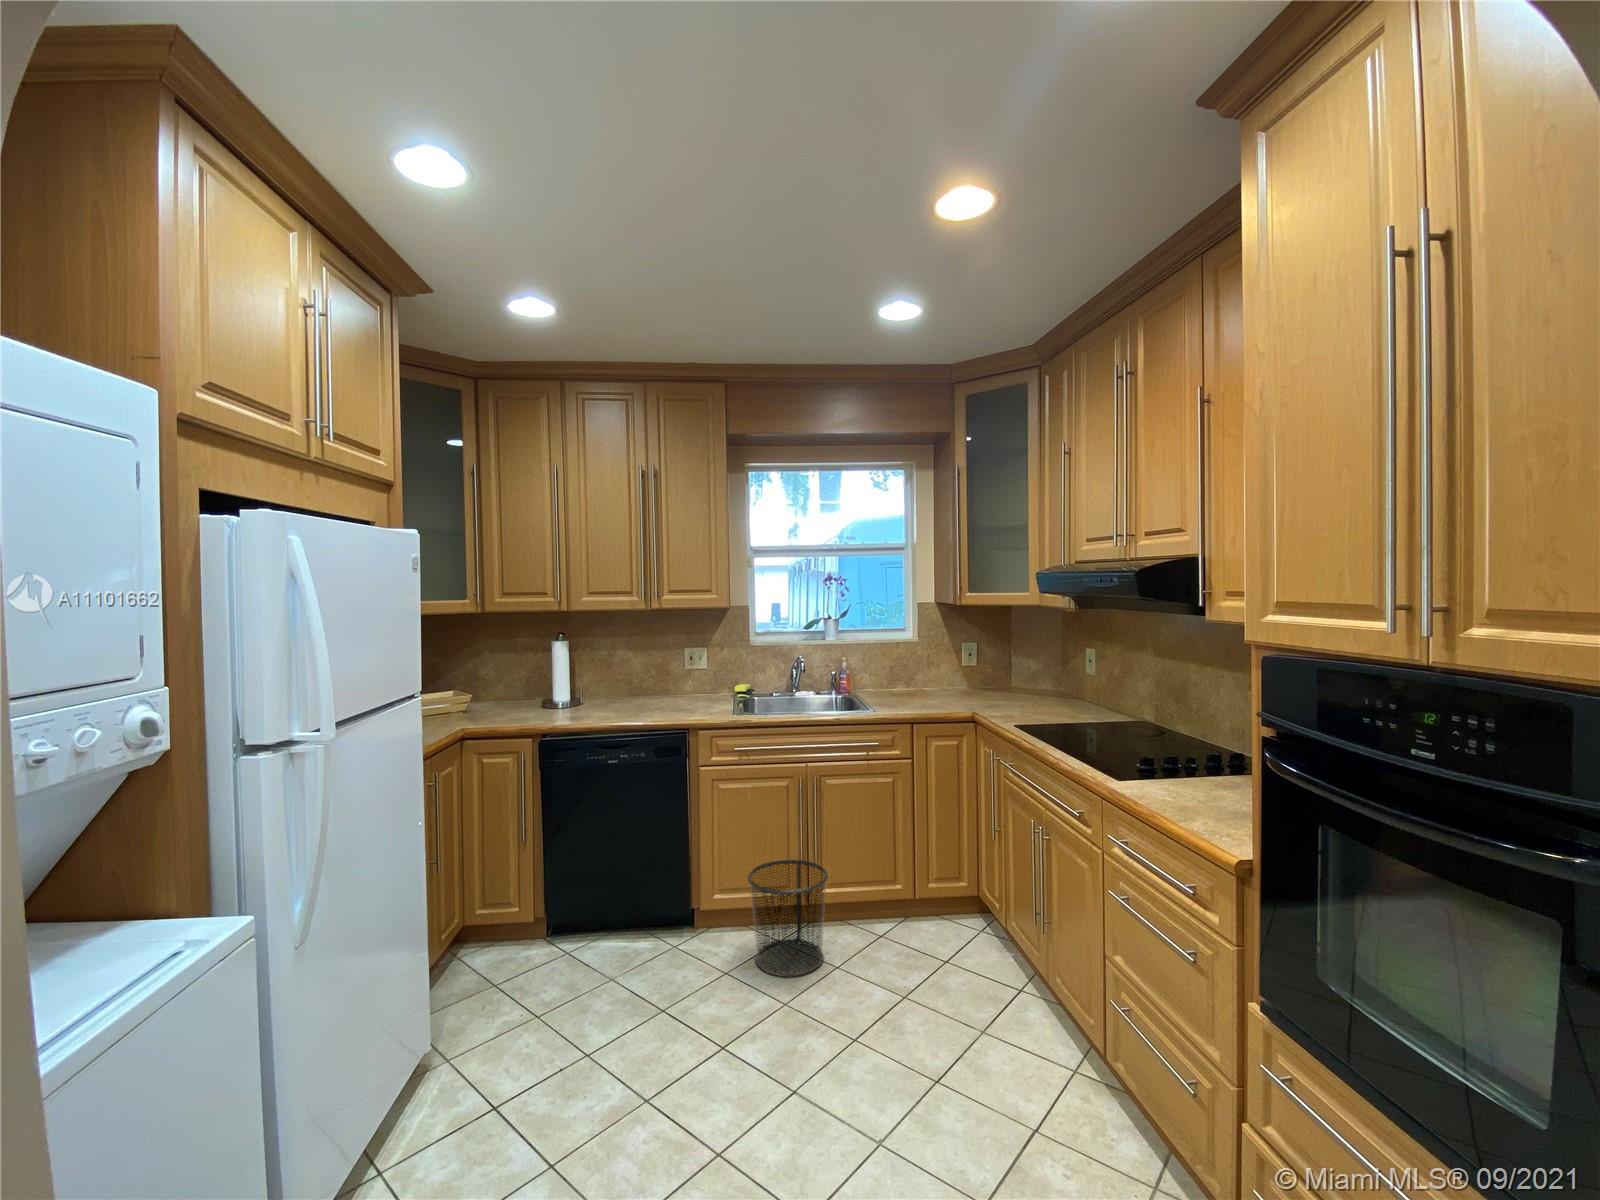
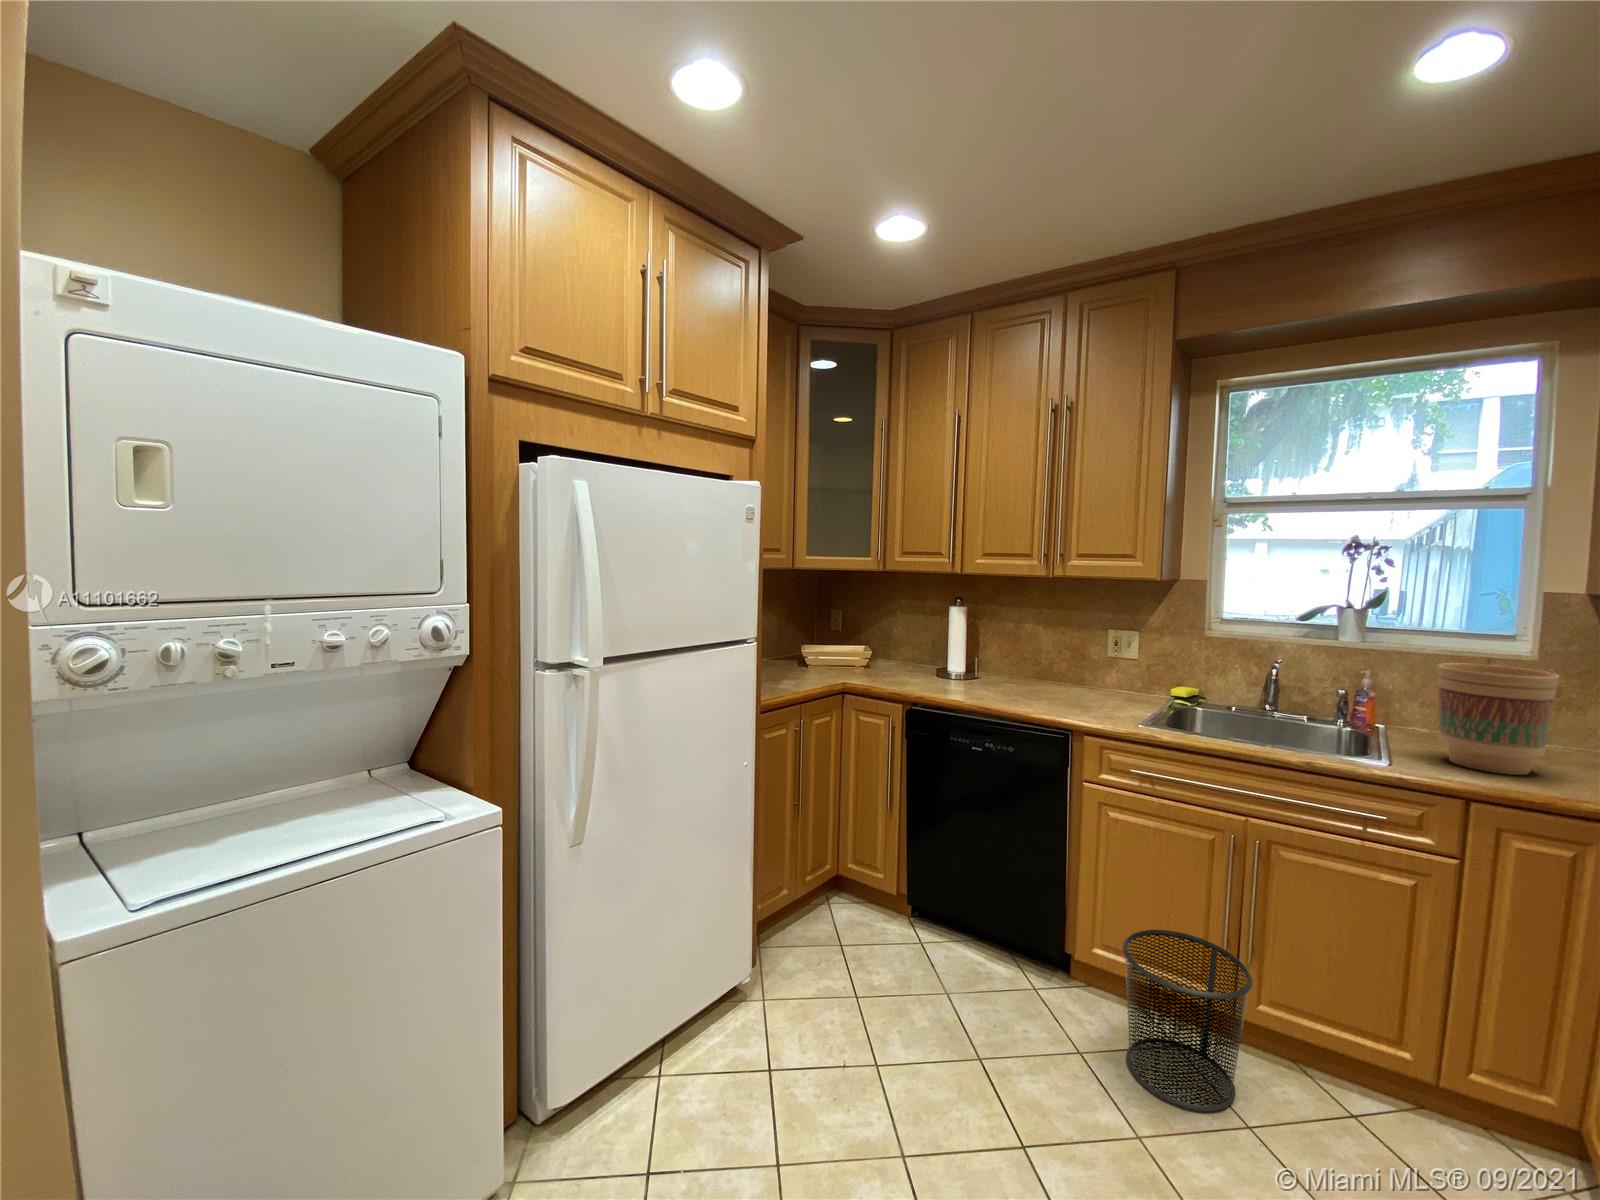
flower pot: none [889,645,939,707] -> present [1437,663,1559,775]

